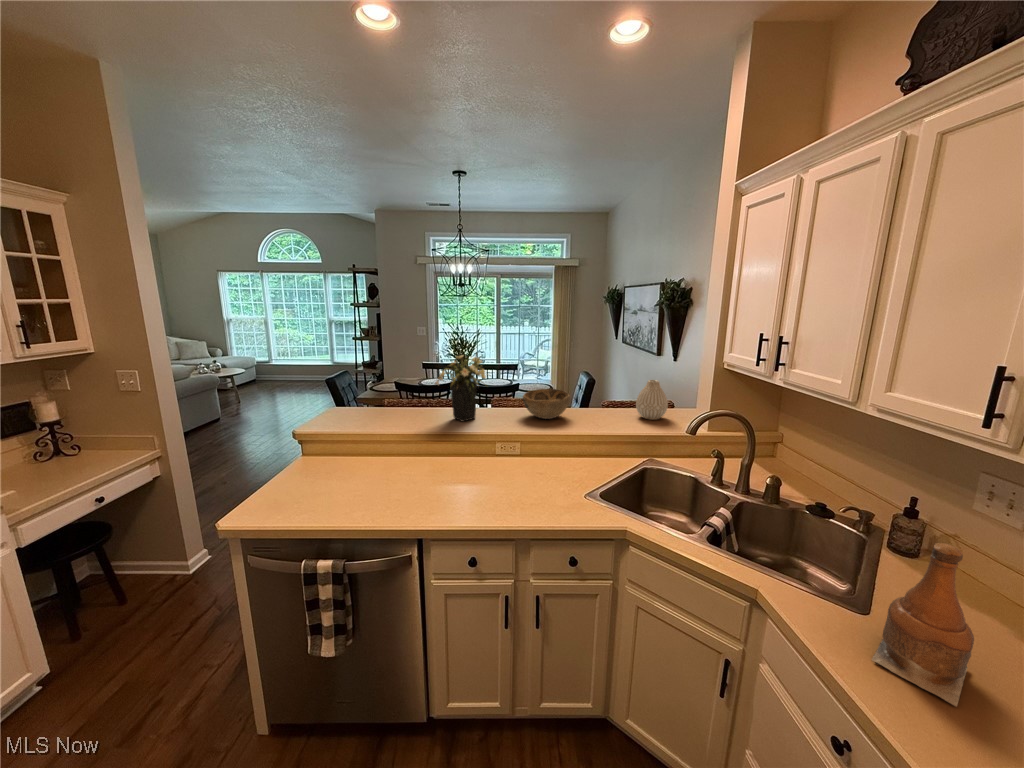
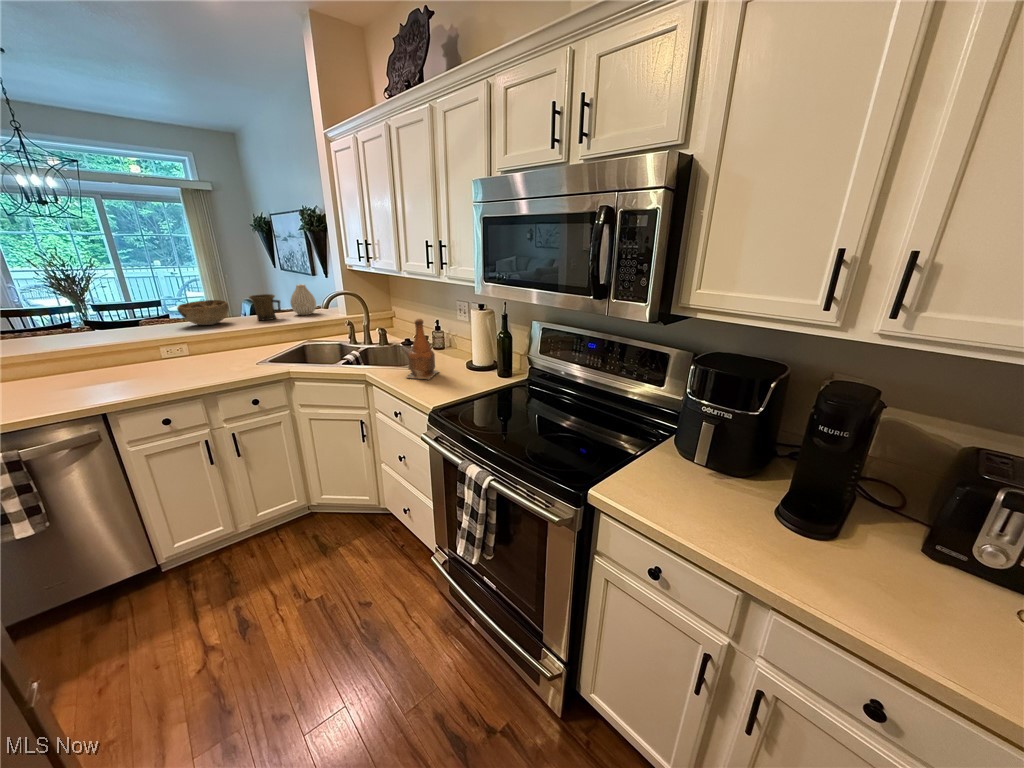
flower arrangement: present [435,354,486,421] -> none [60,268,135,337]
mug: none [592,389,626,423] -> present [249,294,281,320]

